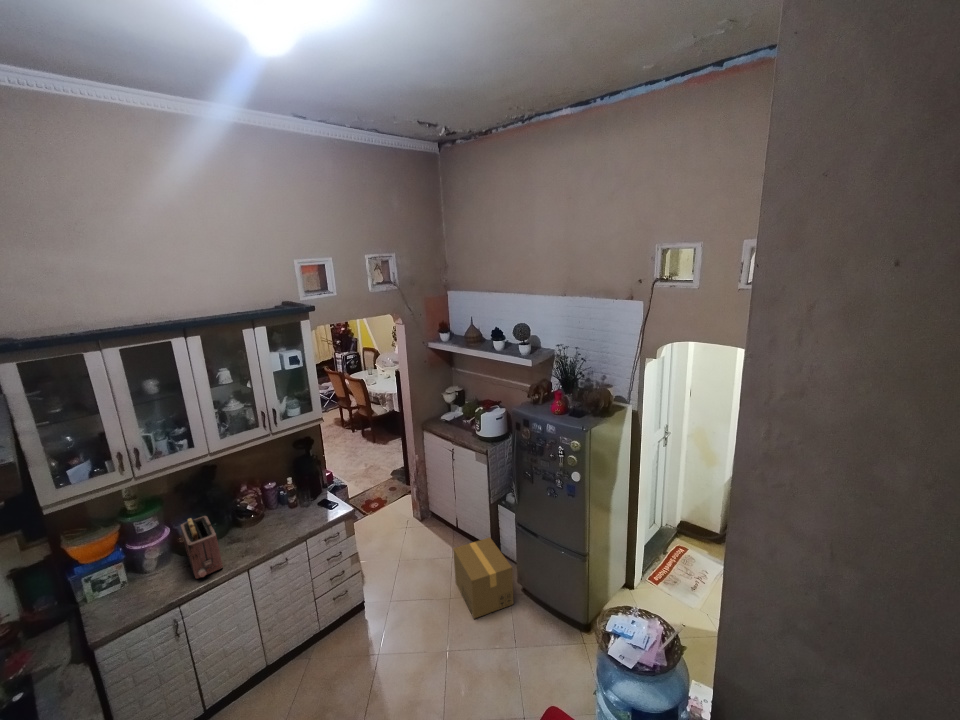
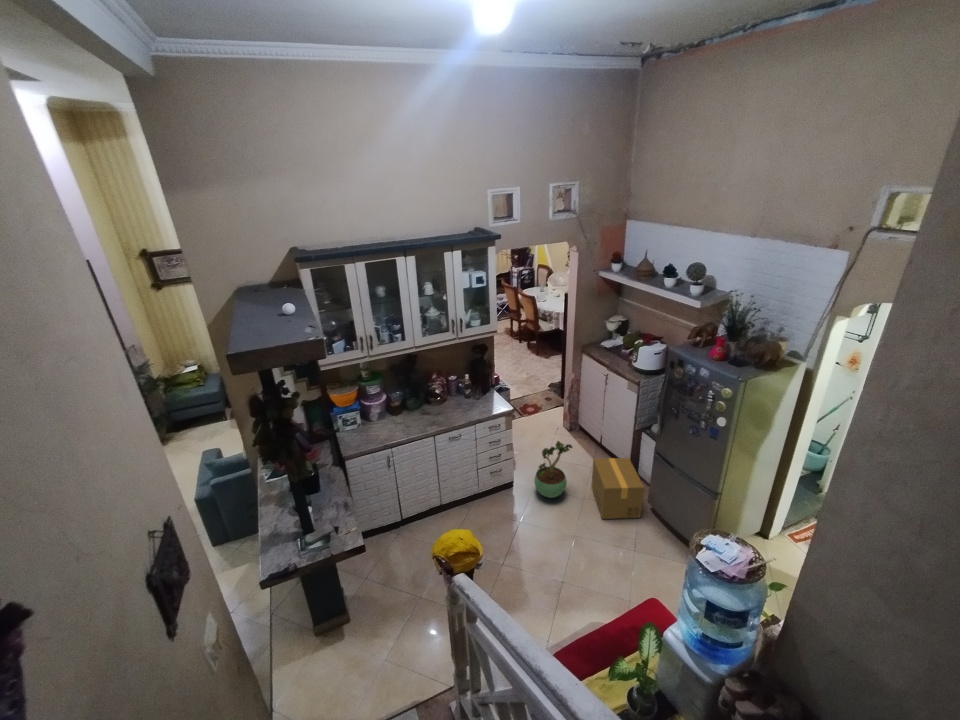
toaster: present [181,516,223,579] -> none [393,391,419,434]
potted plant: none [389,537,429,611] -> present [535,441,572,498]

